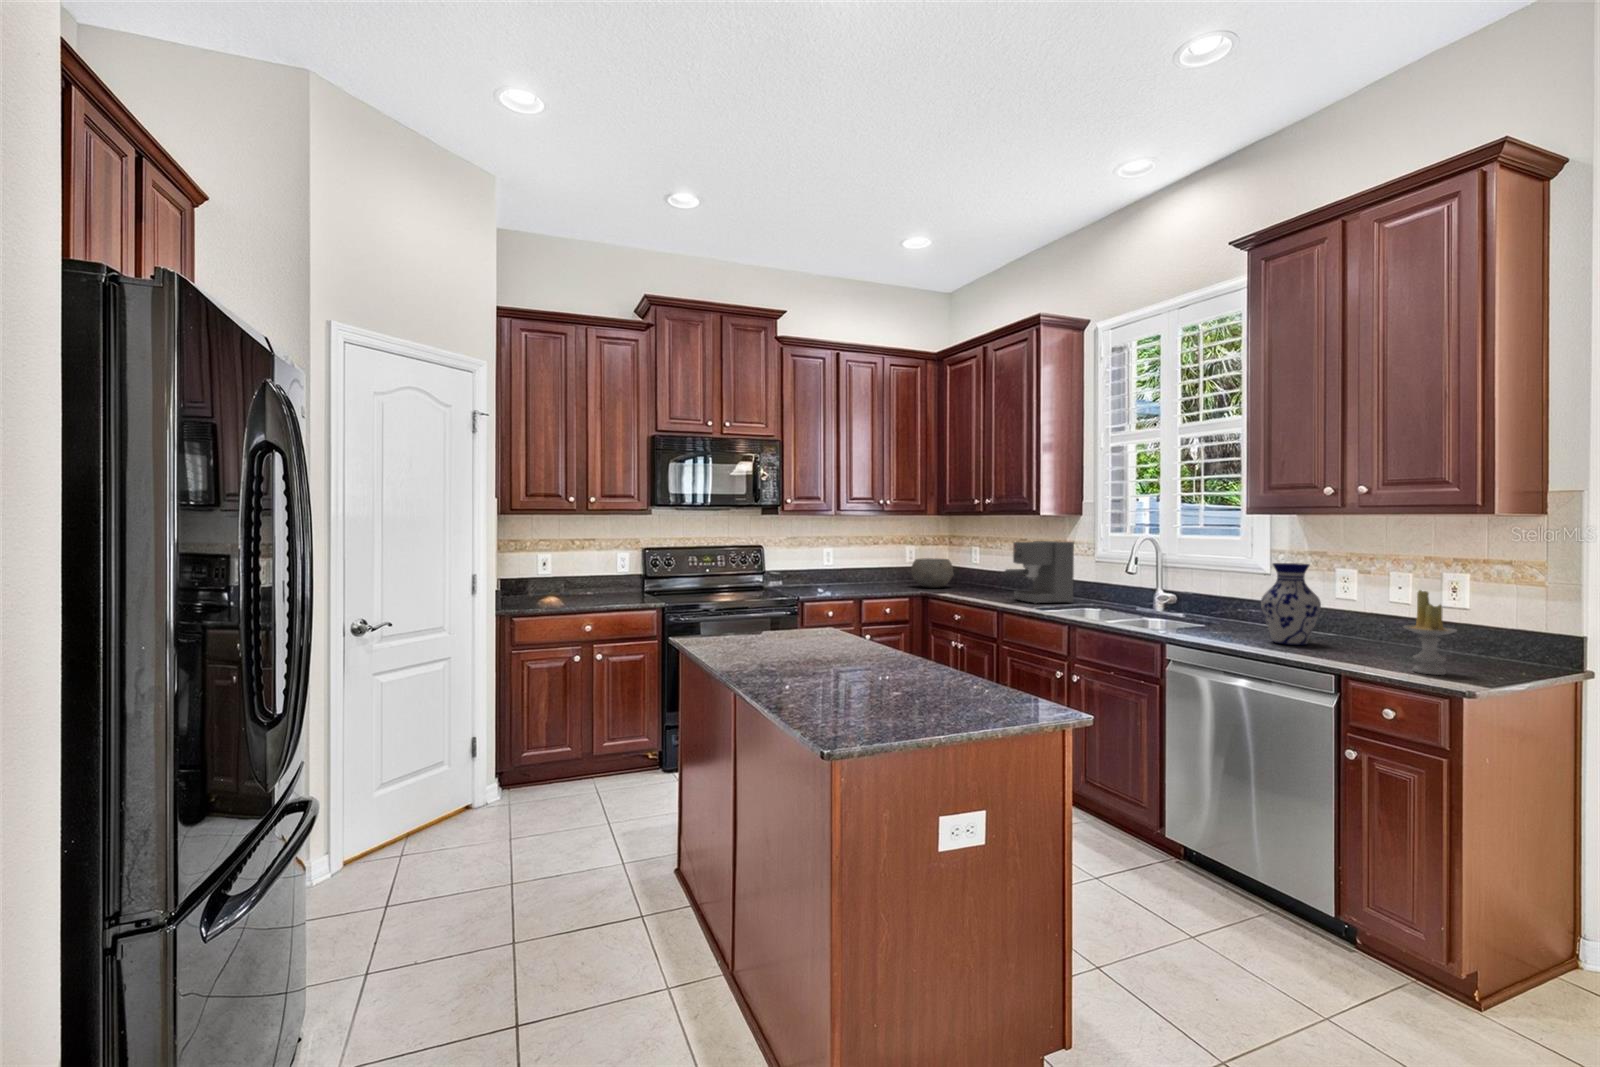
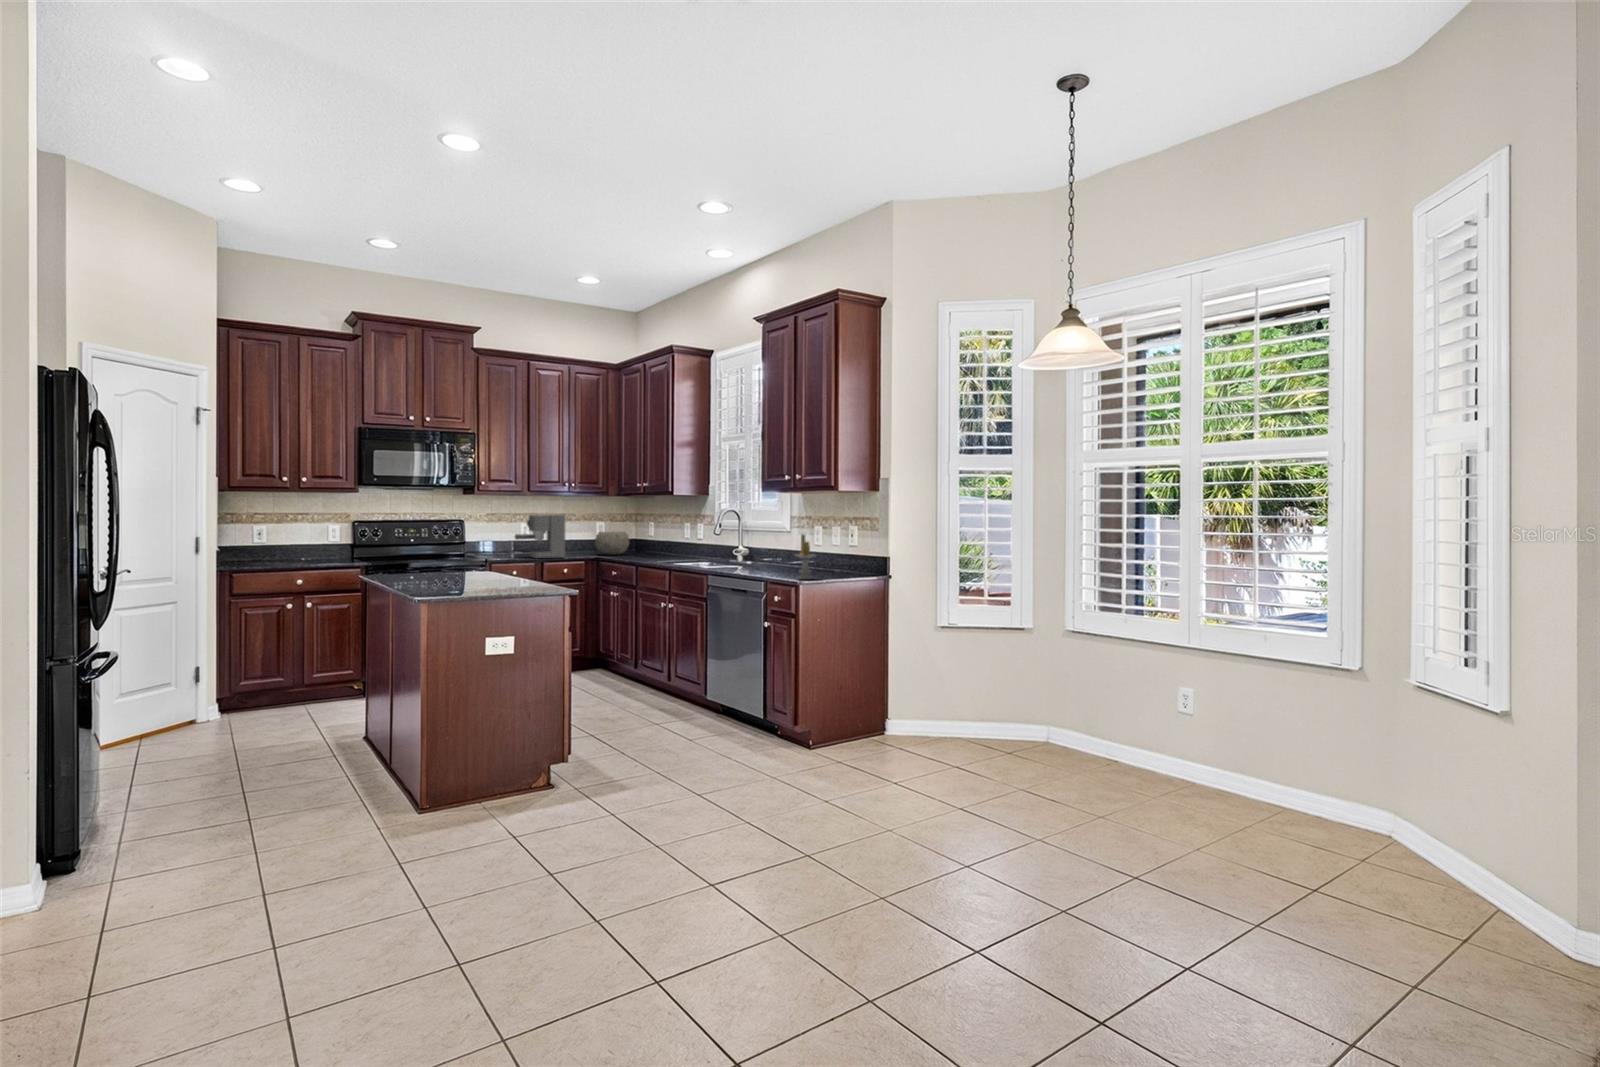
coffee maker: present [1004,541,1074,604] -> present [515,515,565,558]
vase: present [1261,563,1321,645] -> none [759,524,789,573]

